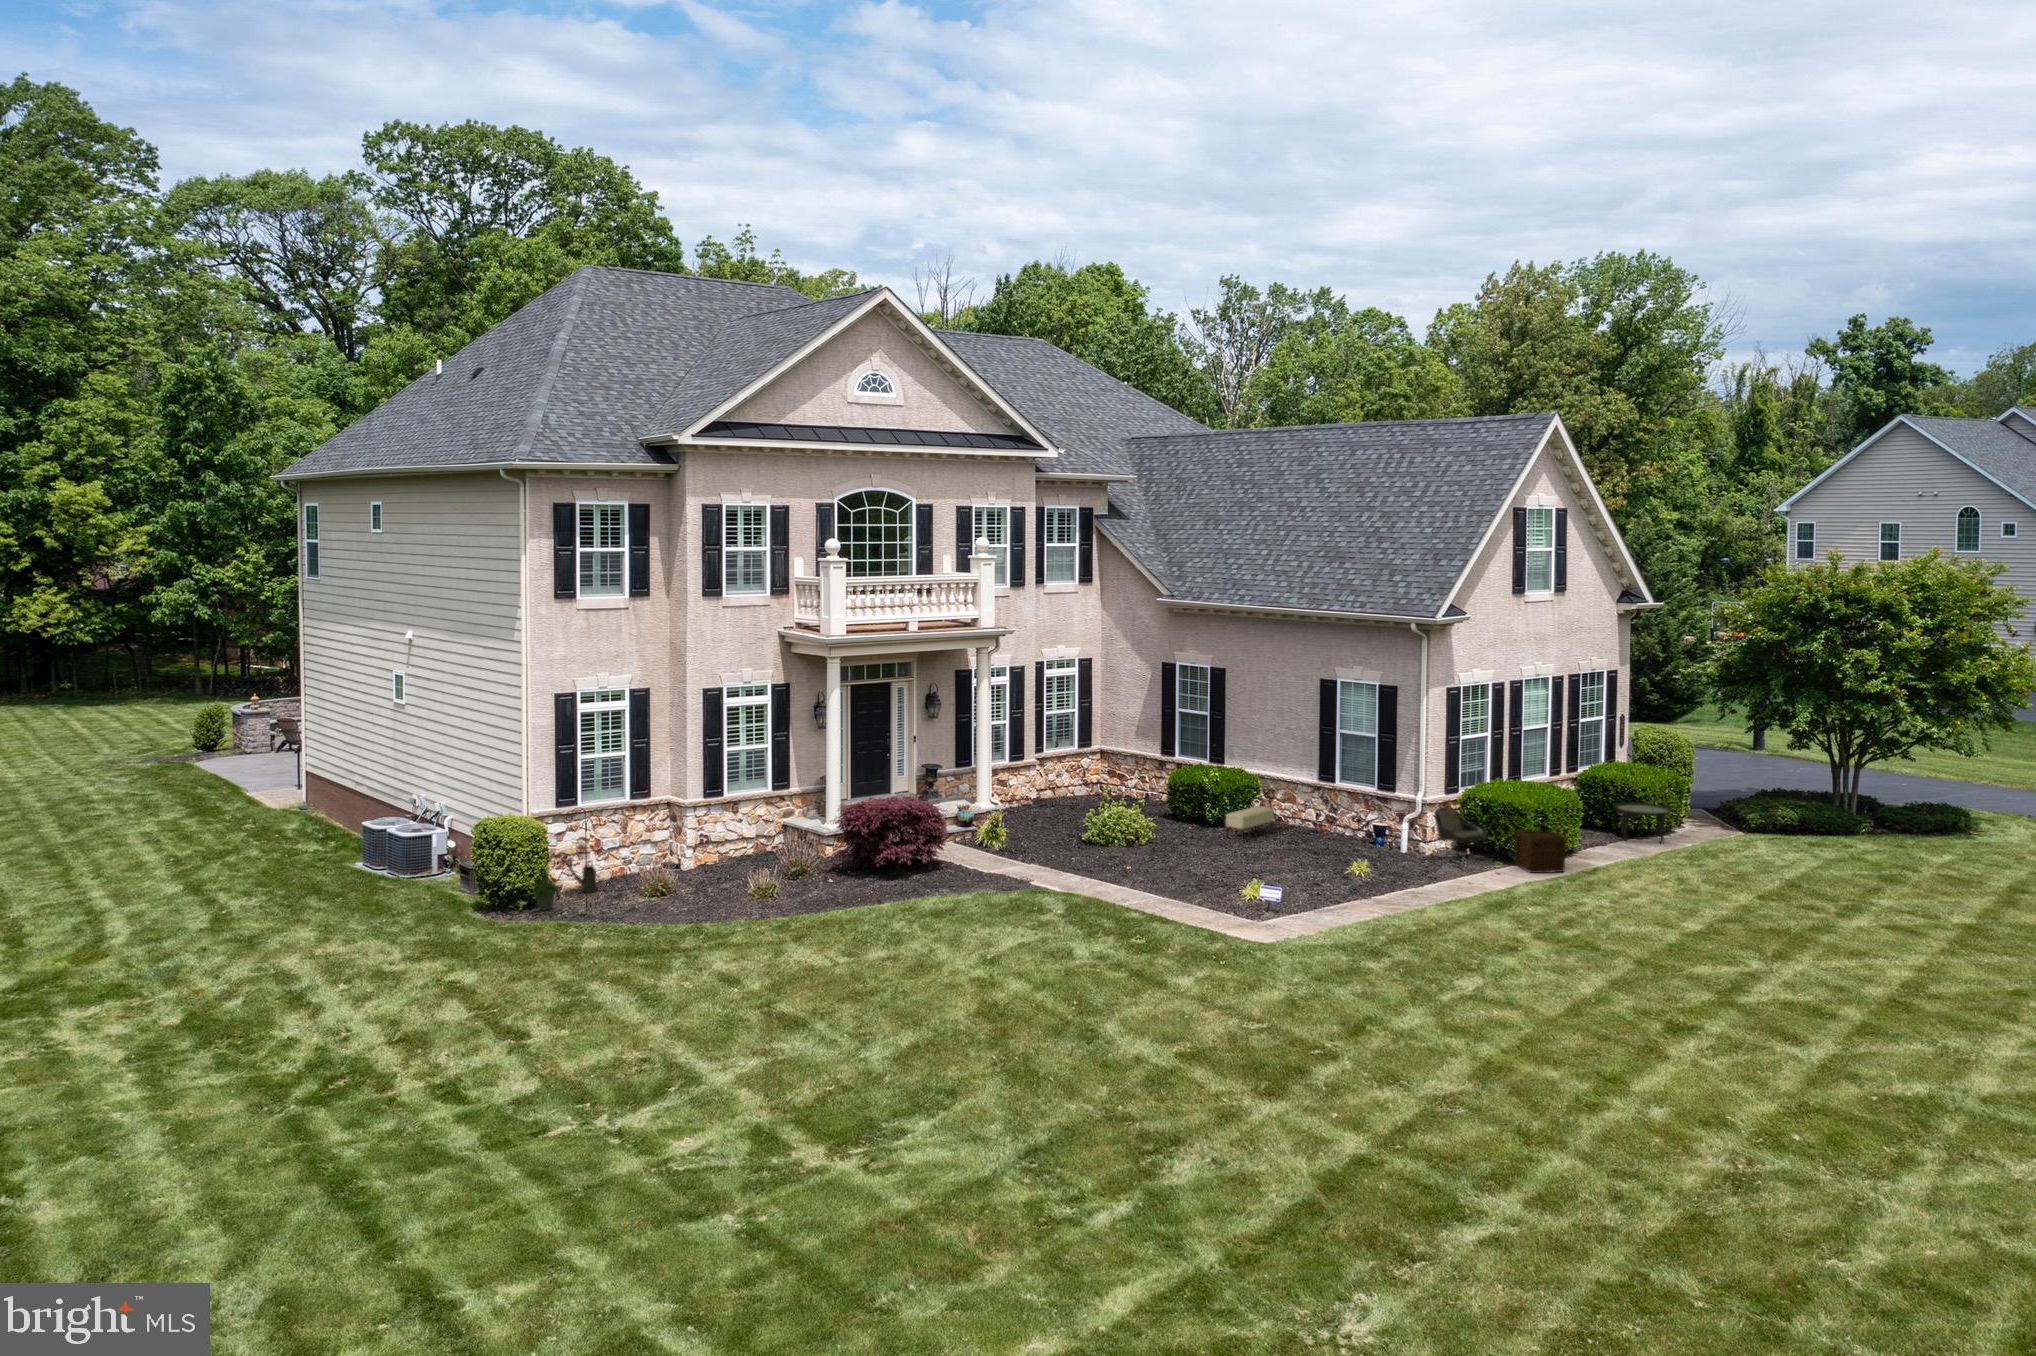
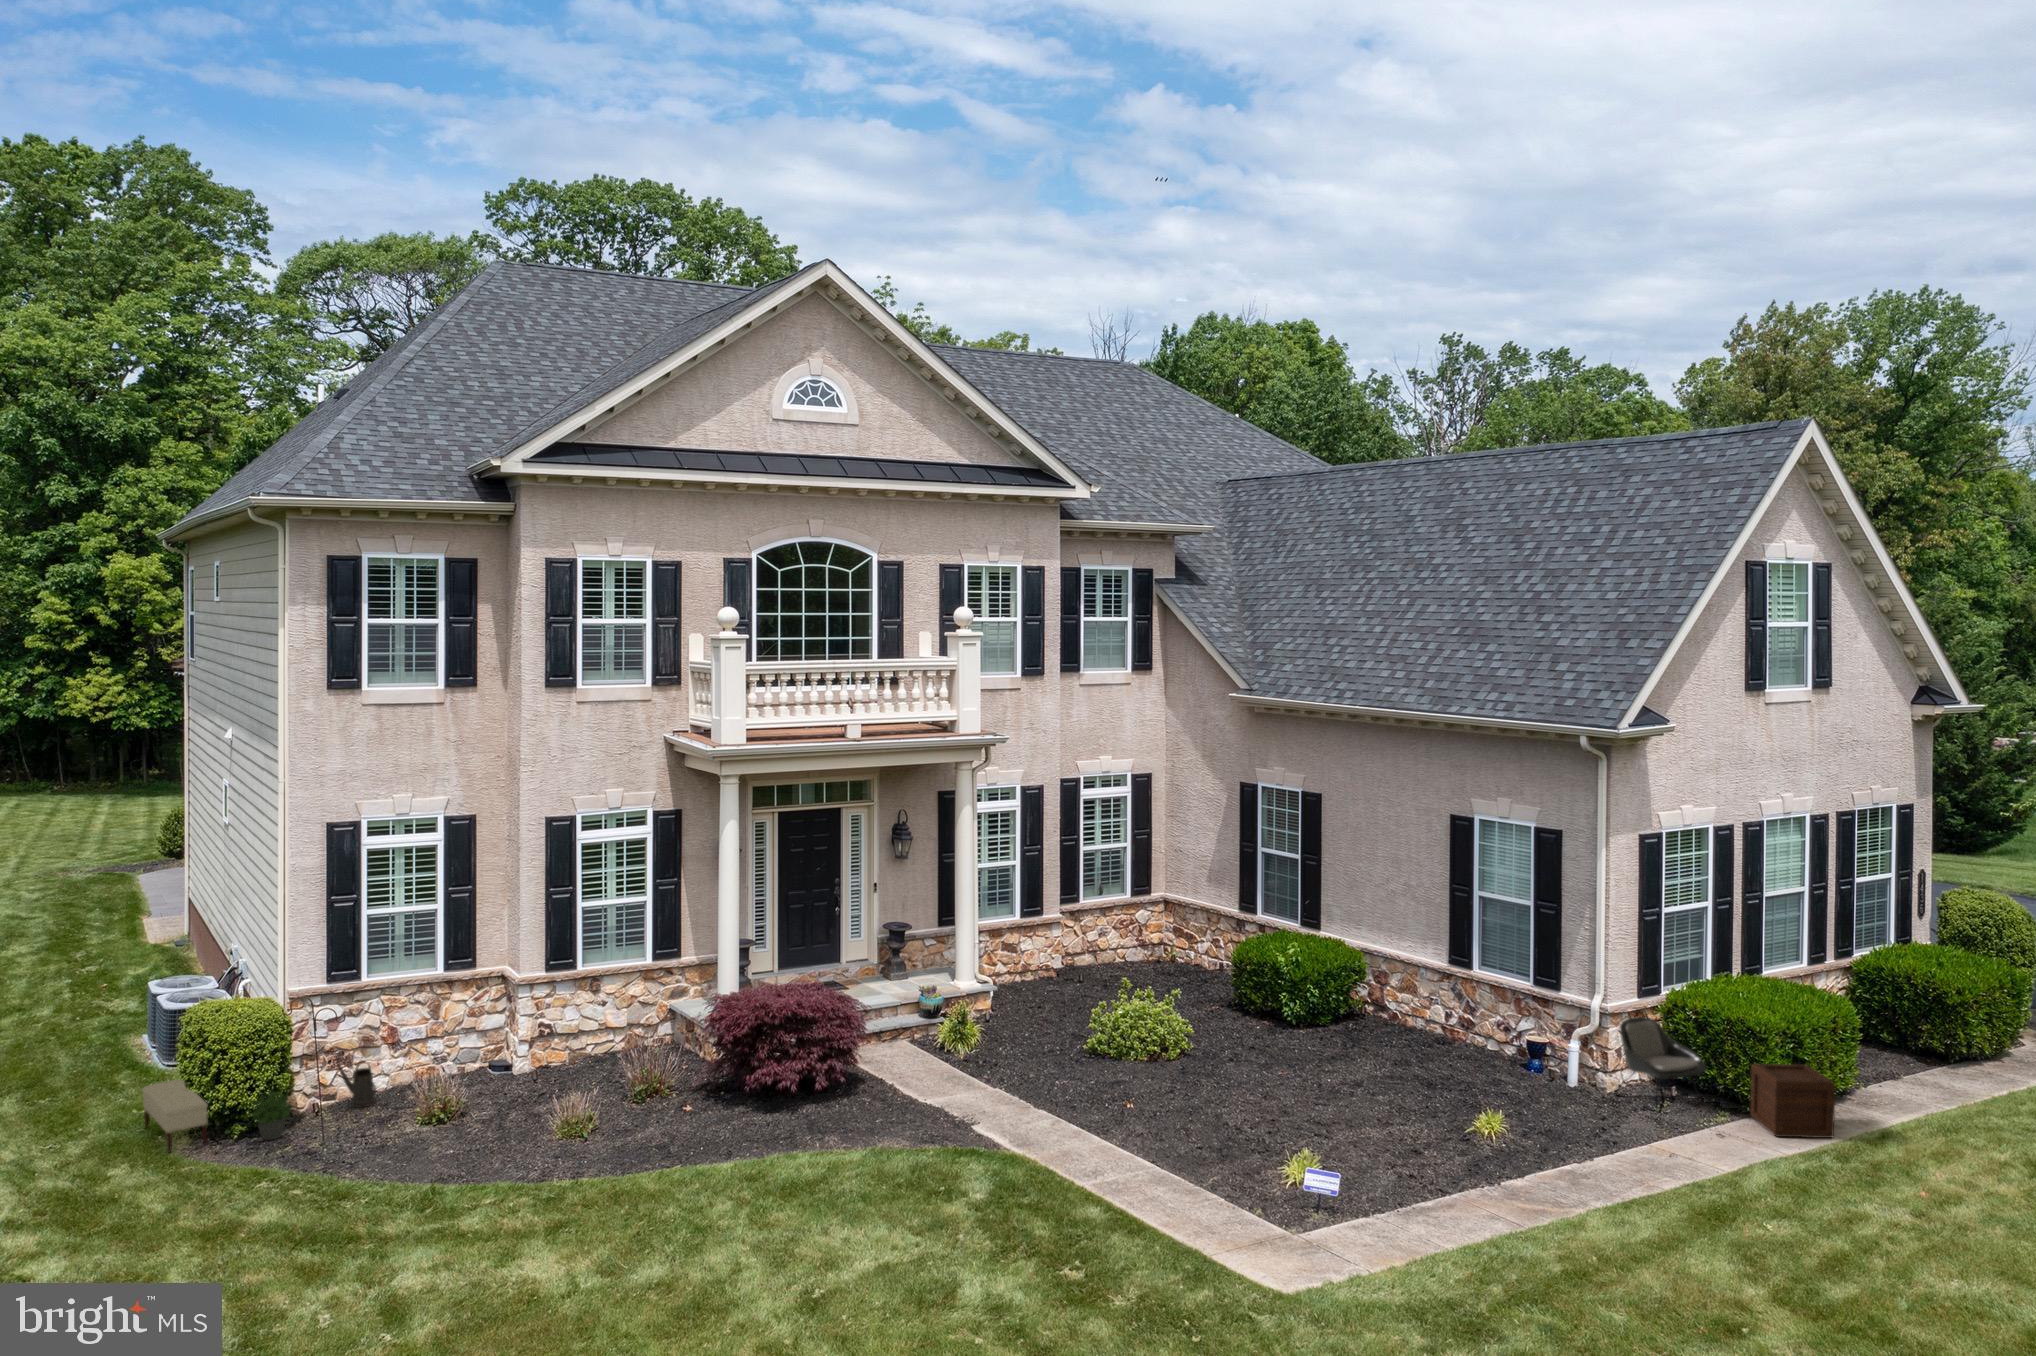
round table: present [1615,802,1672,843] -> none [1914,1011,2013,1083]
bench: present [1226,806,1274,840] -> present [142,1080,208,1153]

